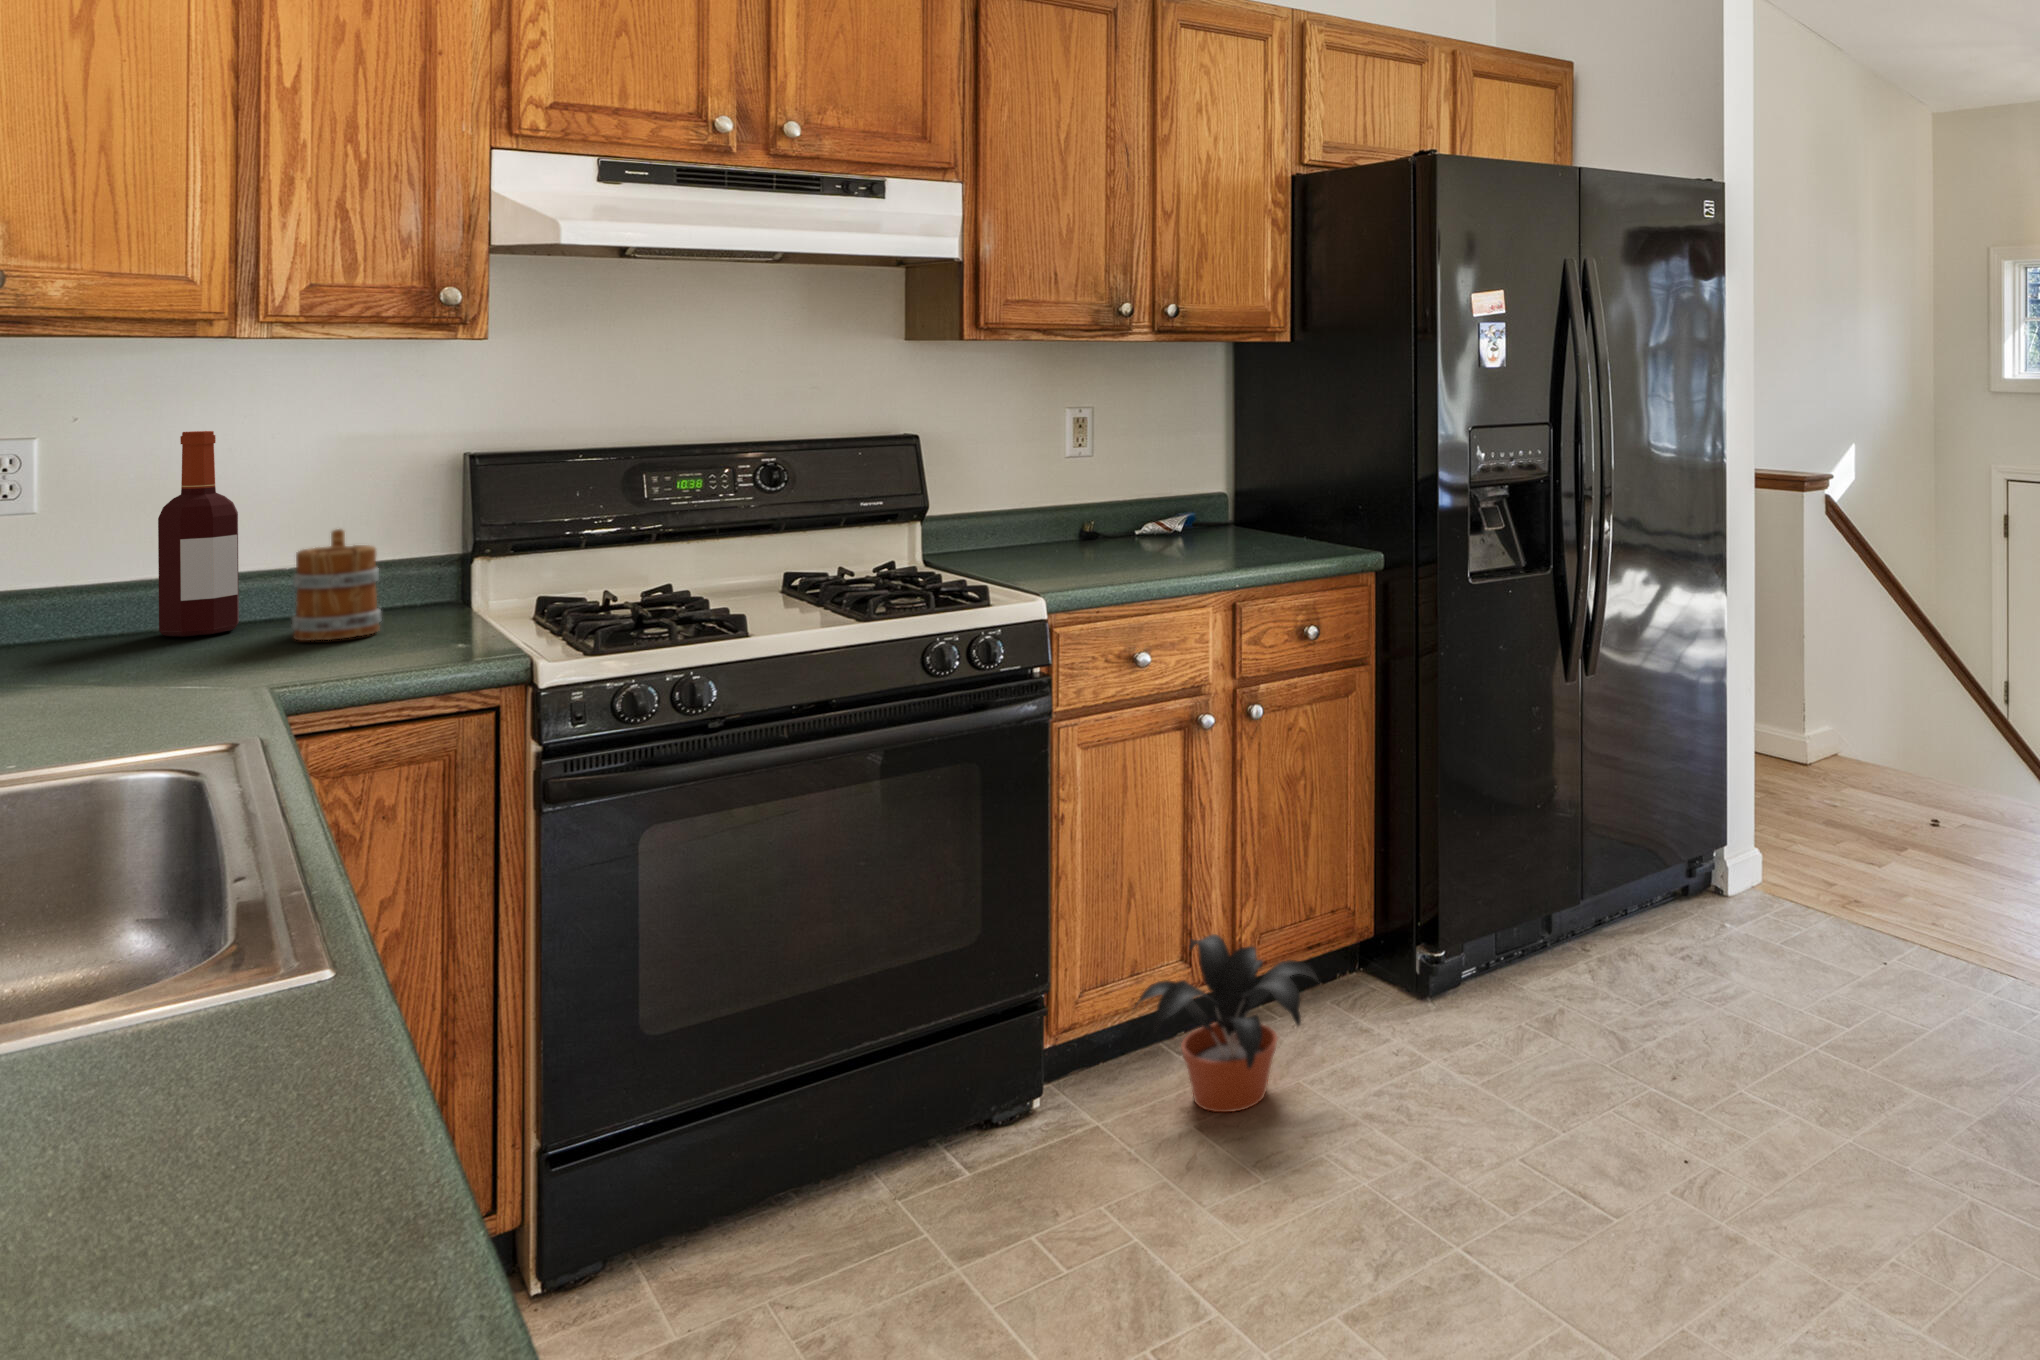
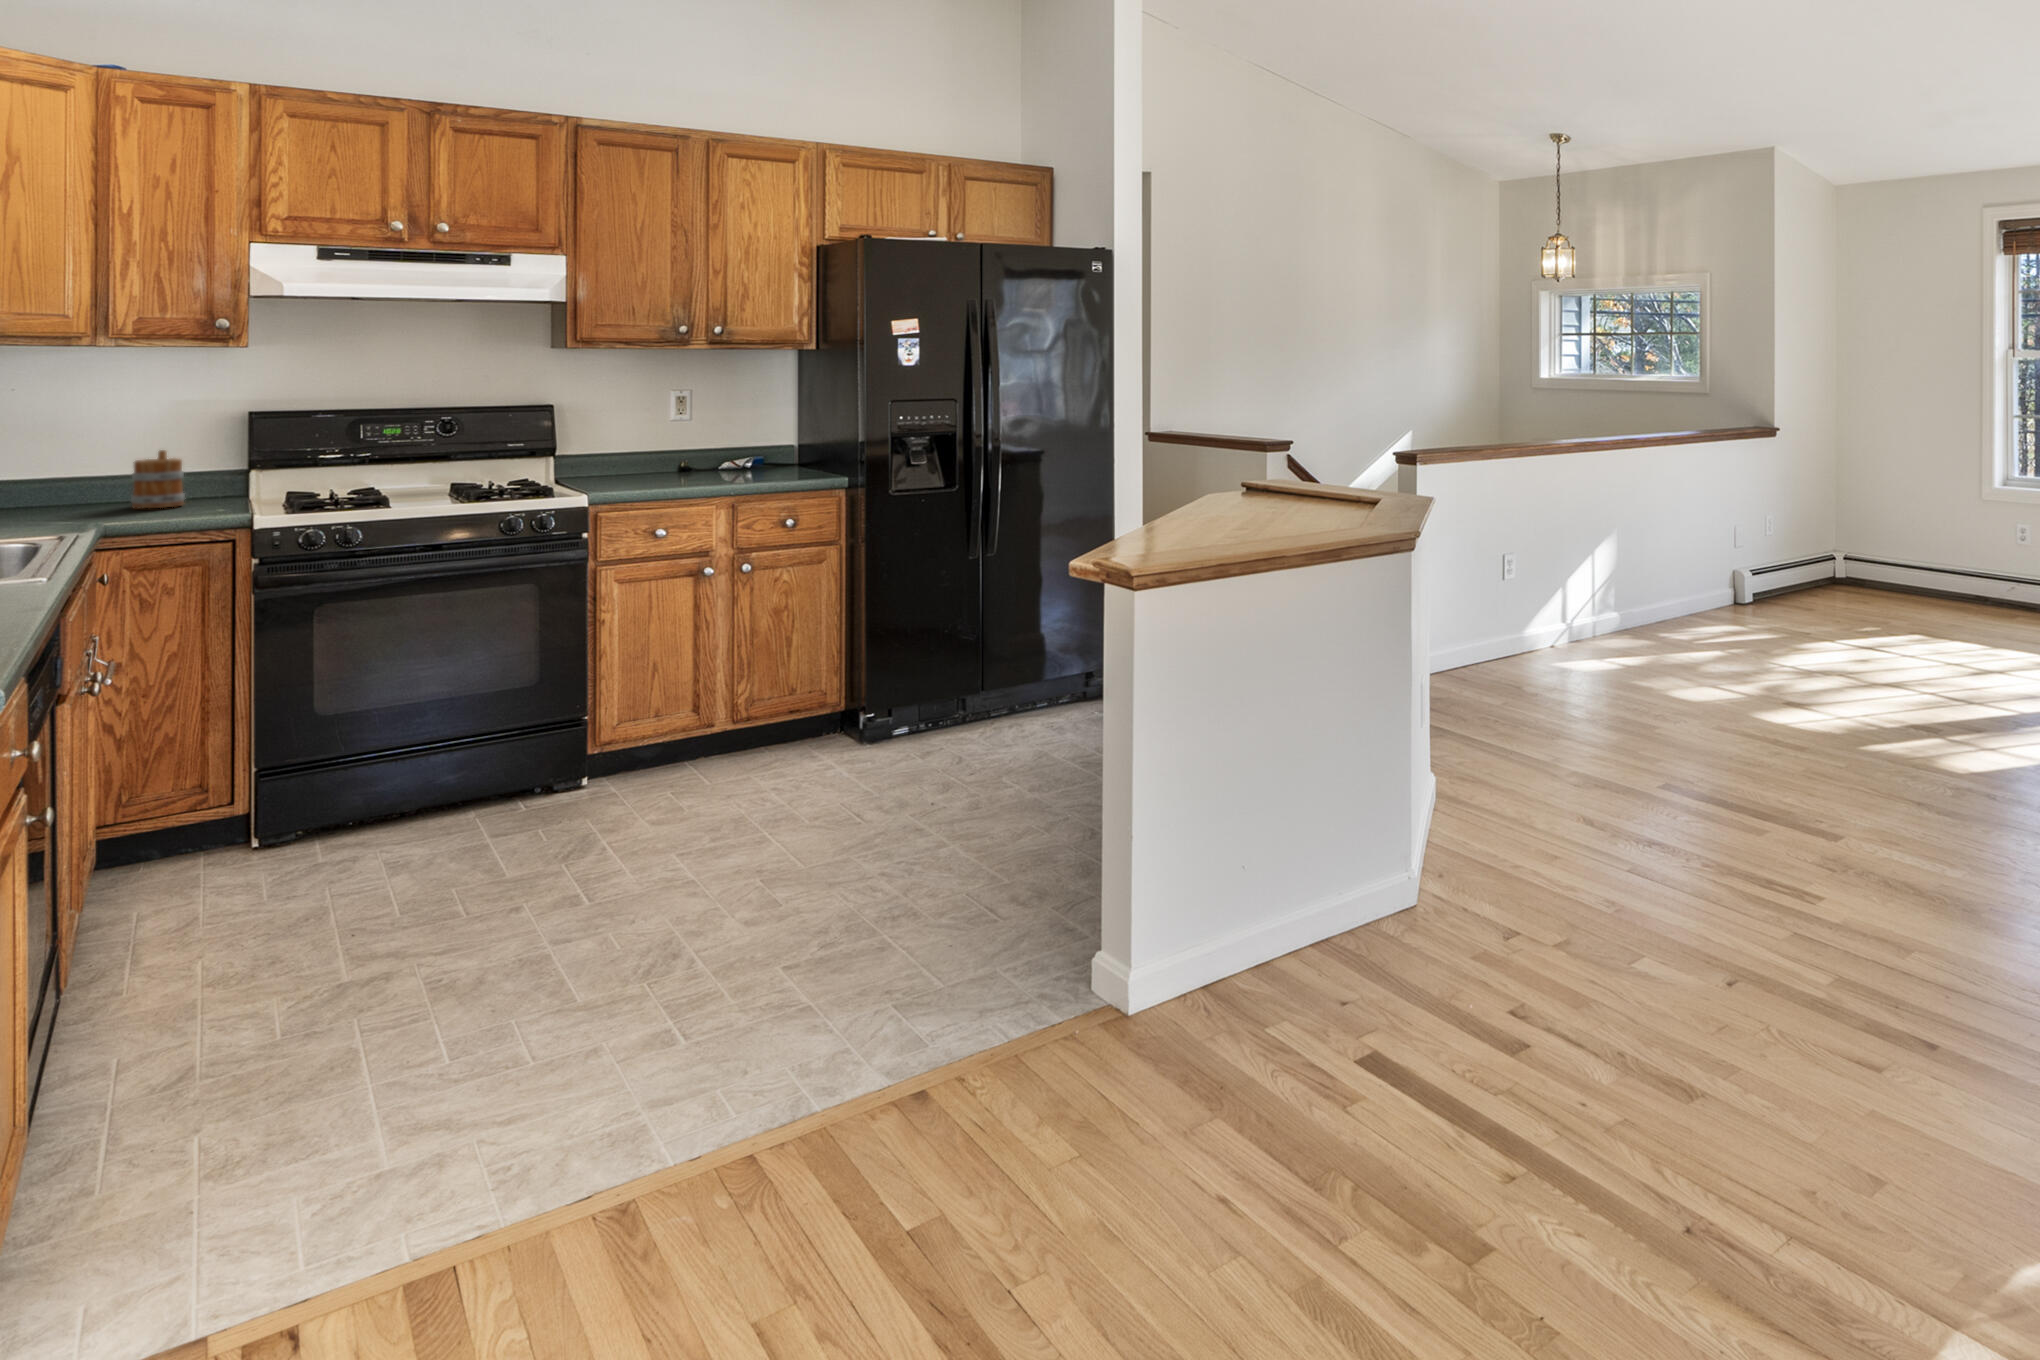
bottle: present [158,431,239,636] -> none [56,395,105,506]
potted plant: present [1133,934,1318,1112] -> none [641,691,763,784]

